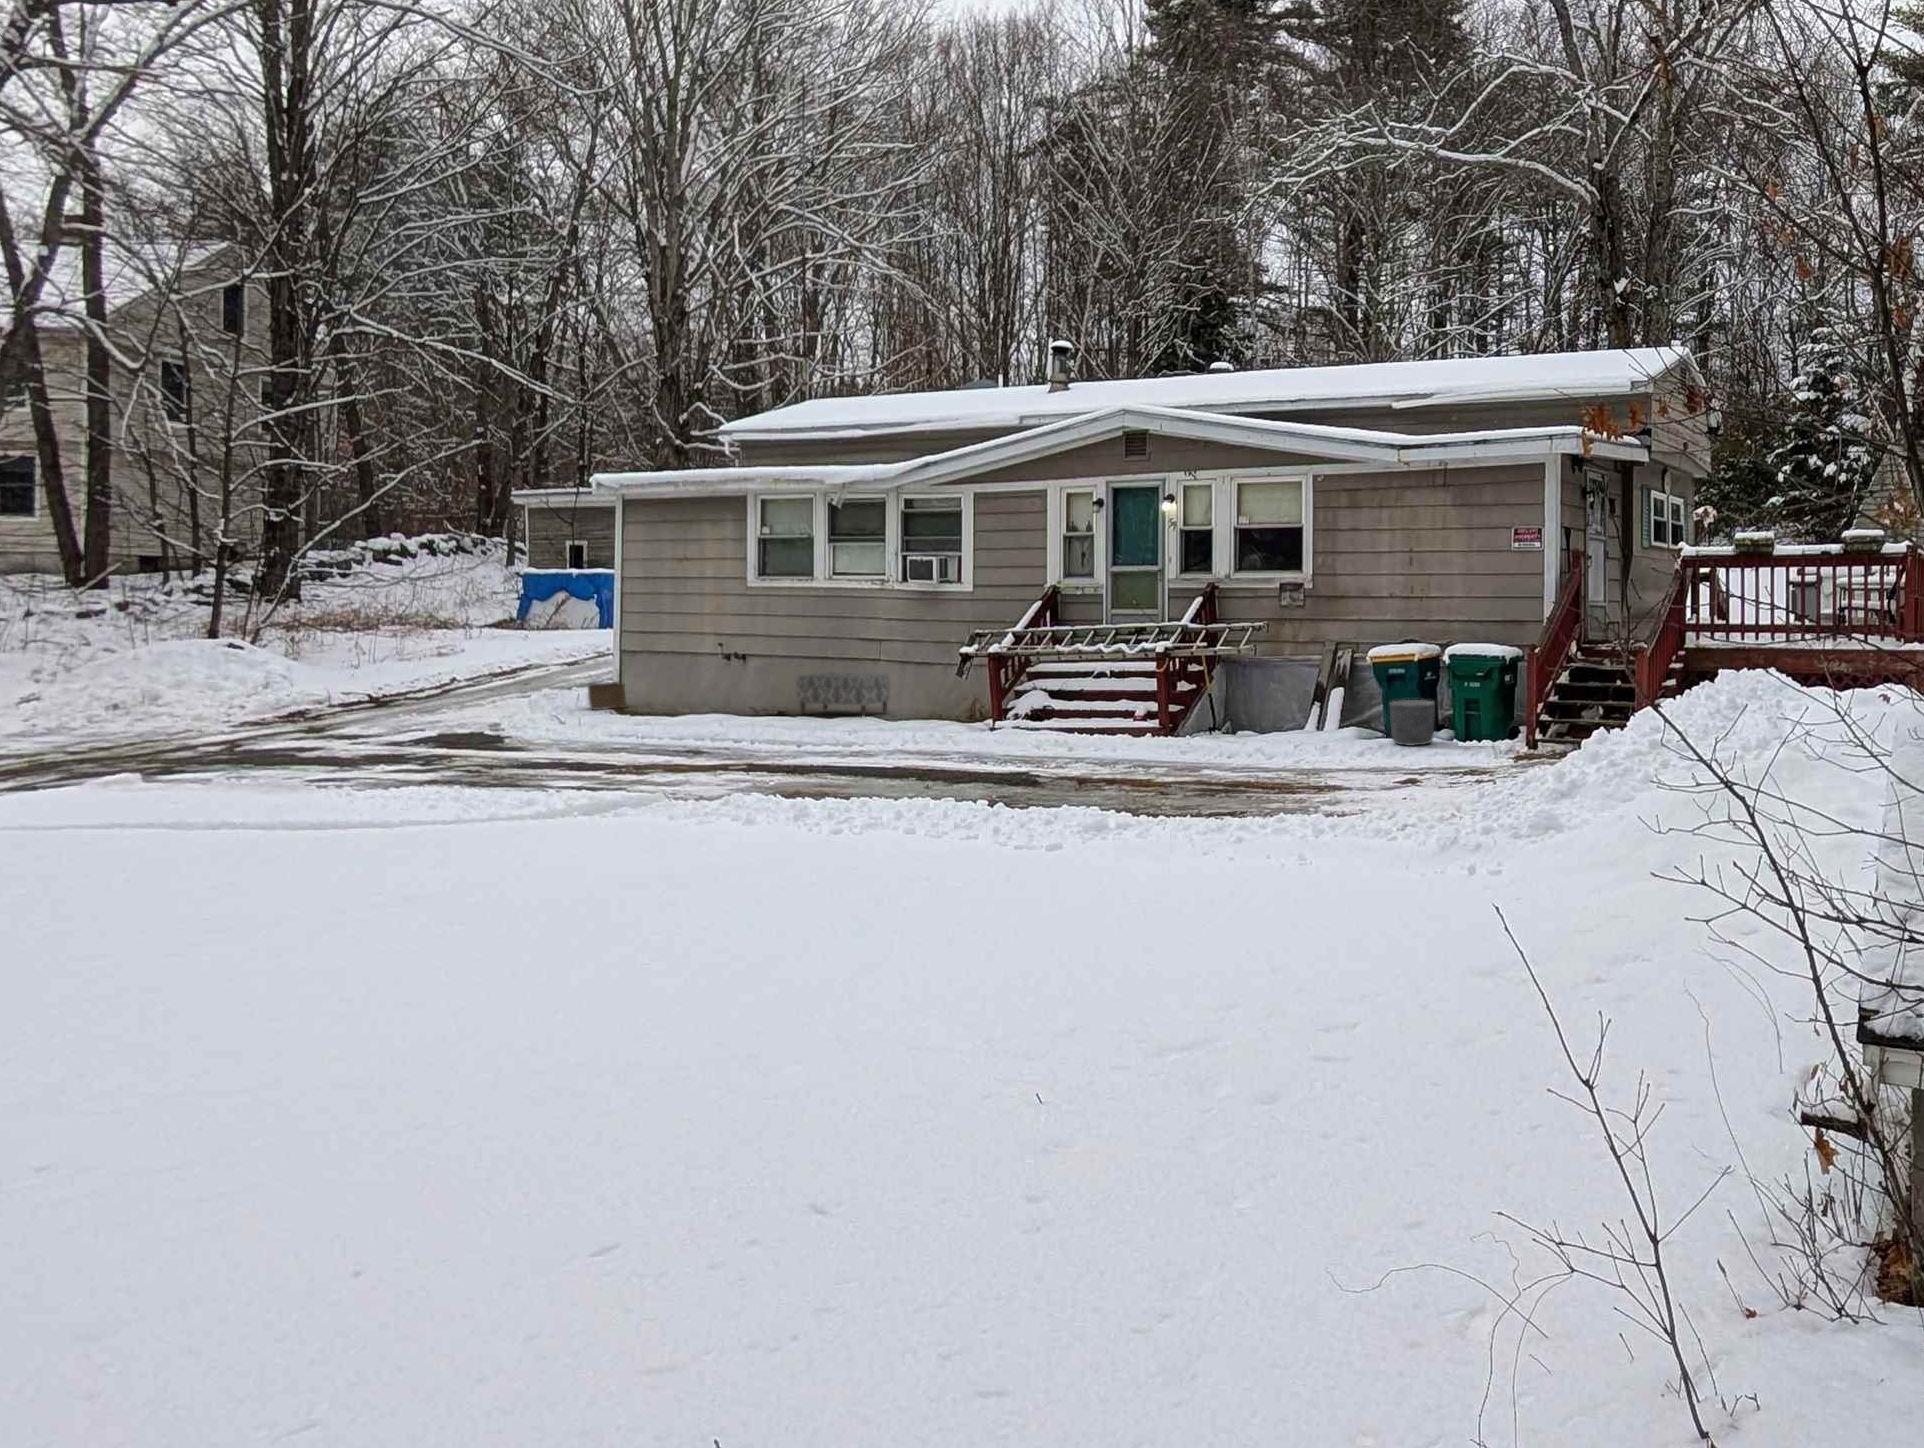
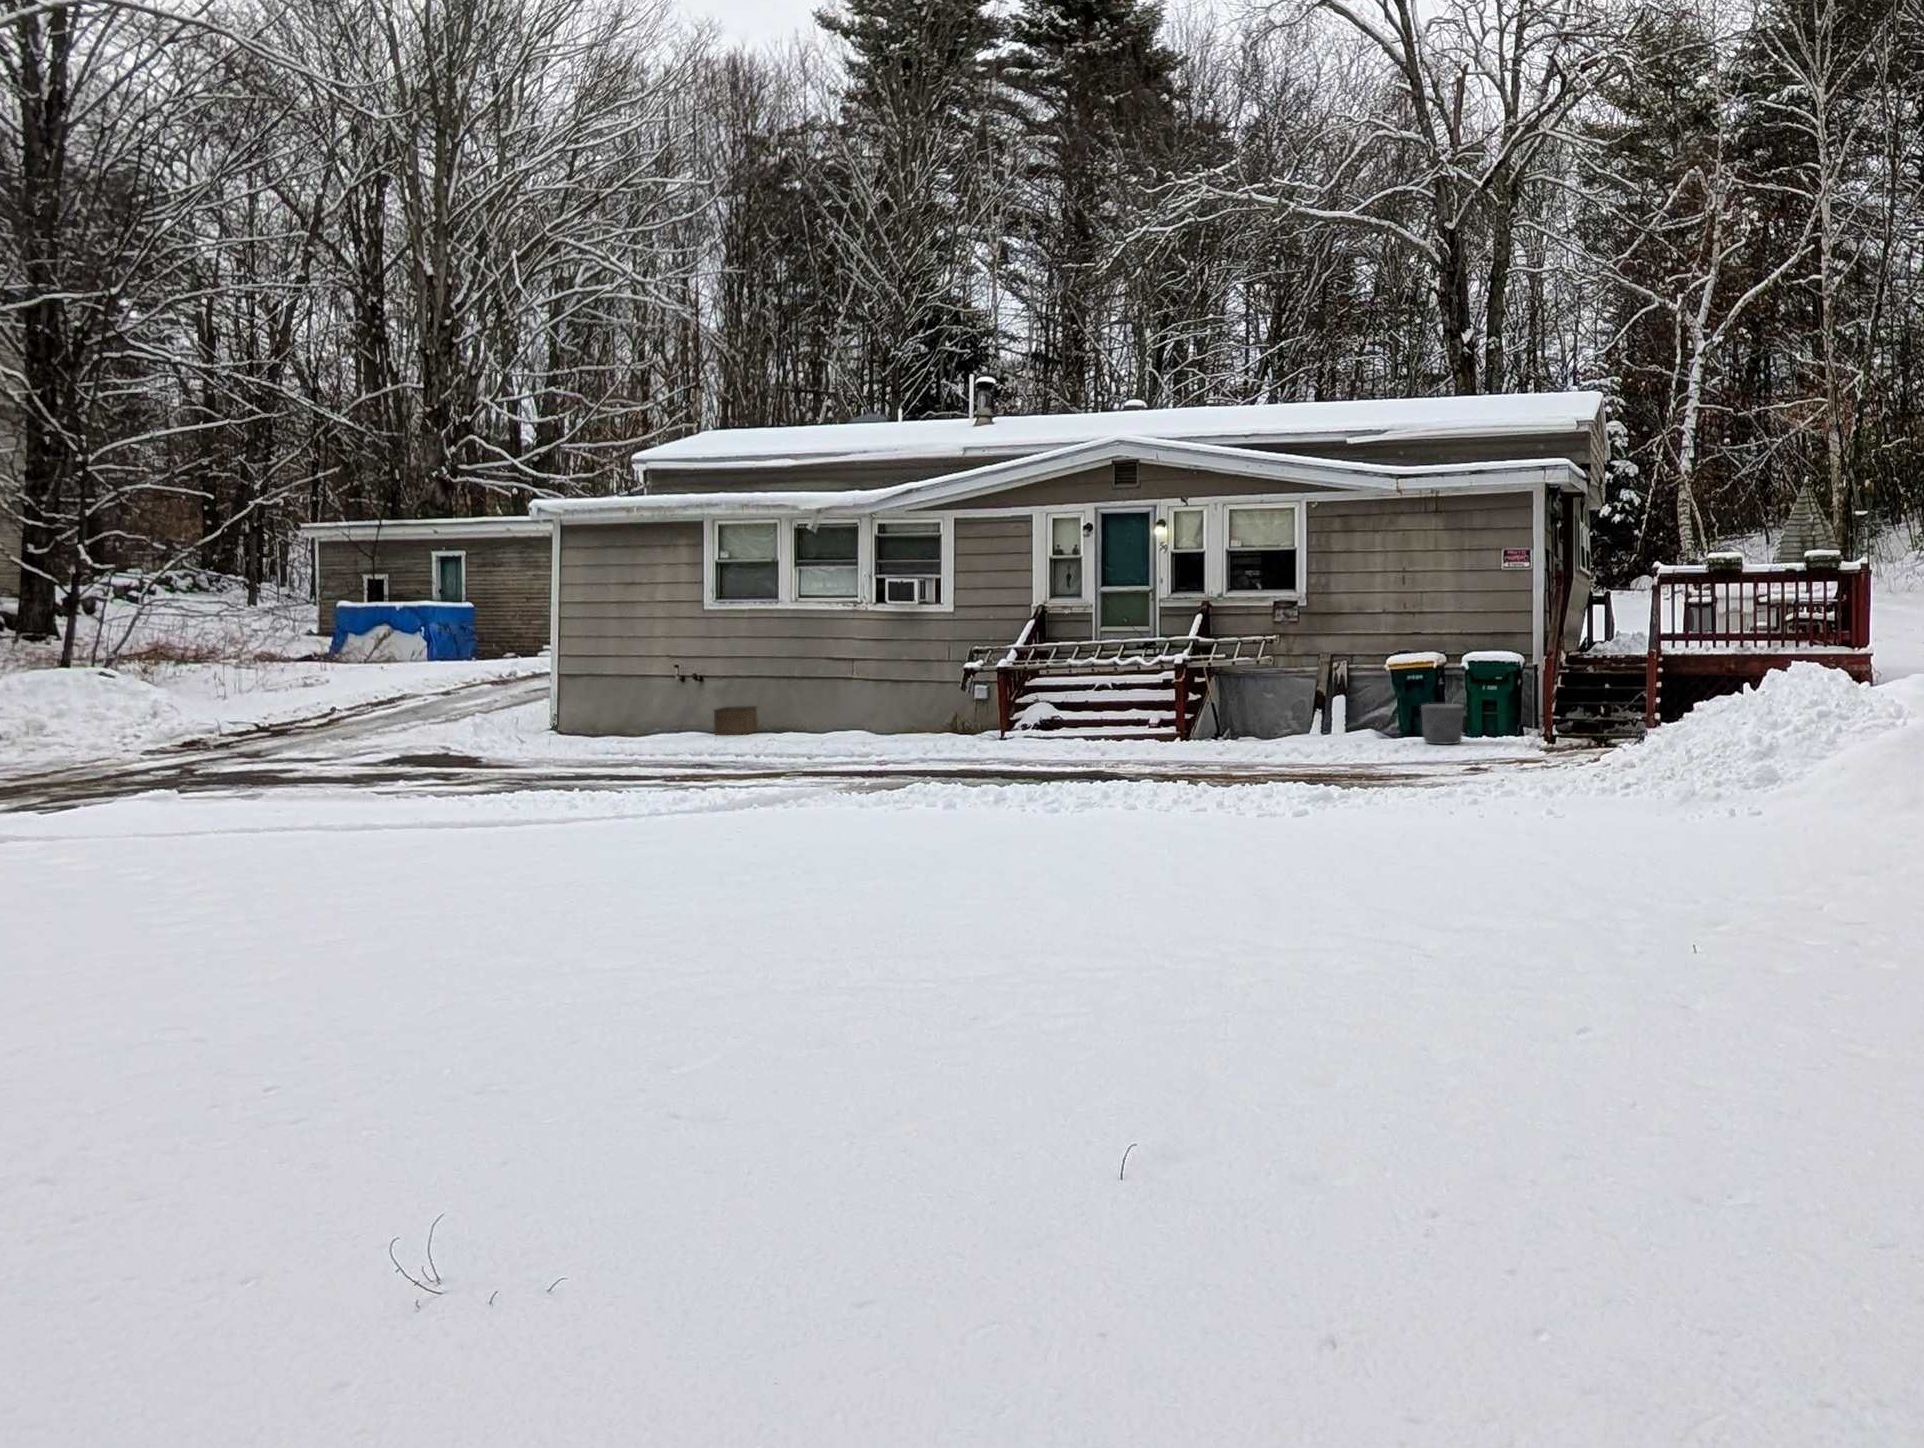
bench: present [797,672,890,717] -> none [771,693,865,736]
storage bin: present [588,682,627,710] -> present [714,706,758,735]

